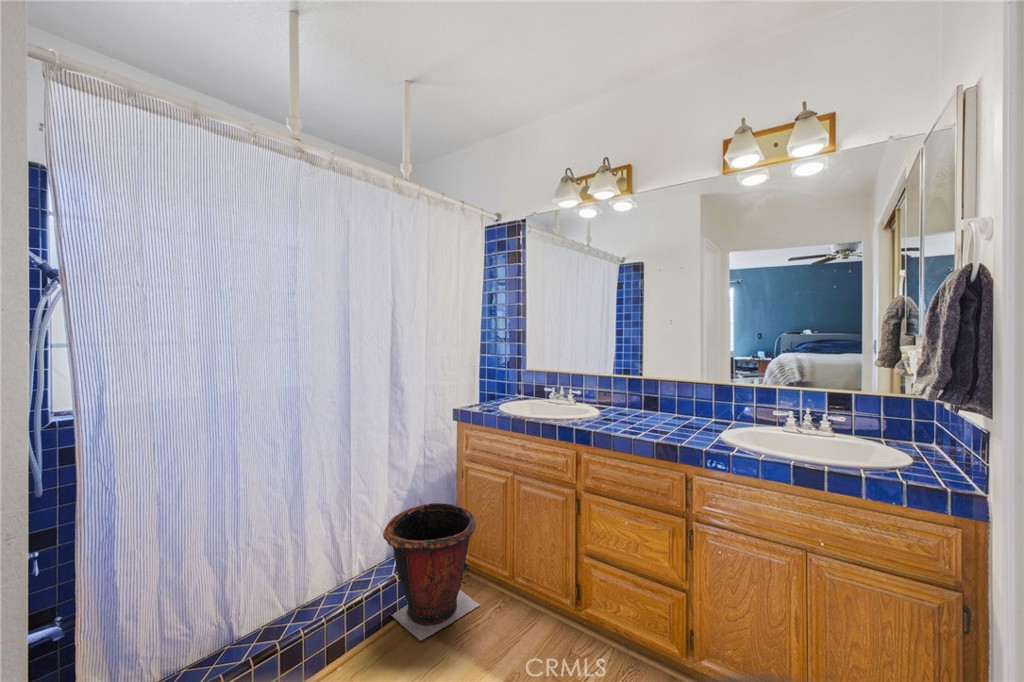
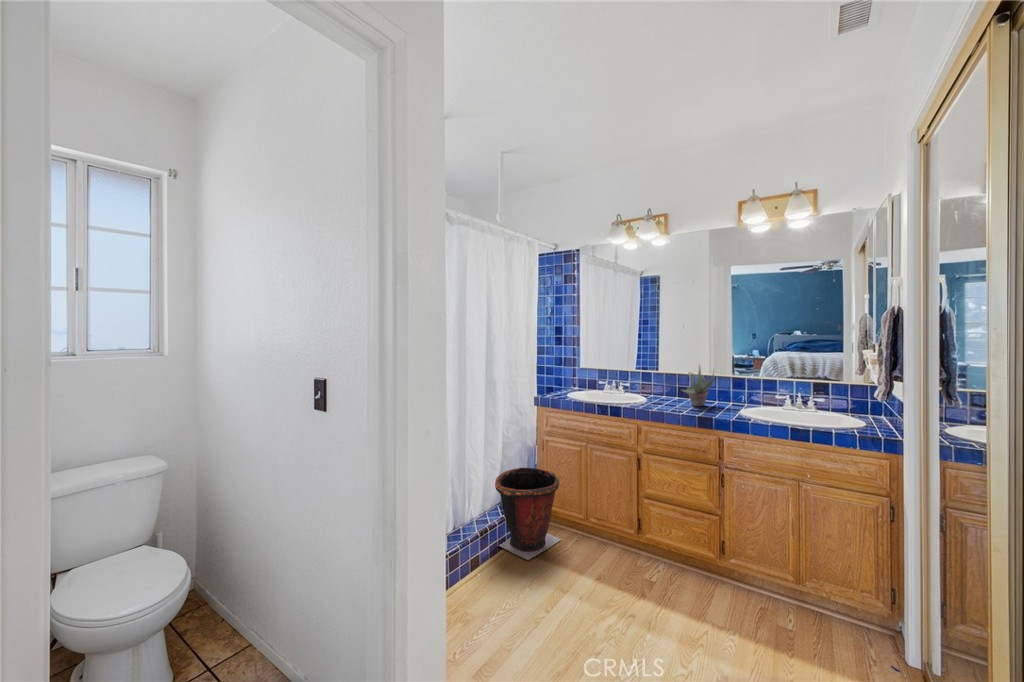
succulent plant: none [637,366,687,425] -> present [681,365,714,406]

